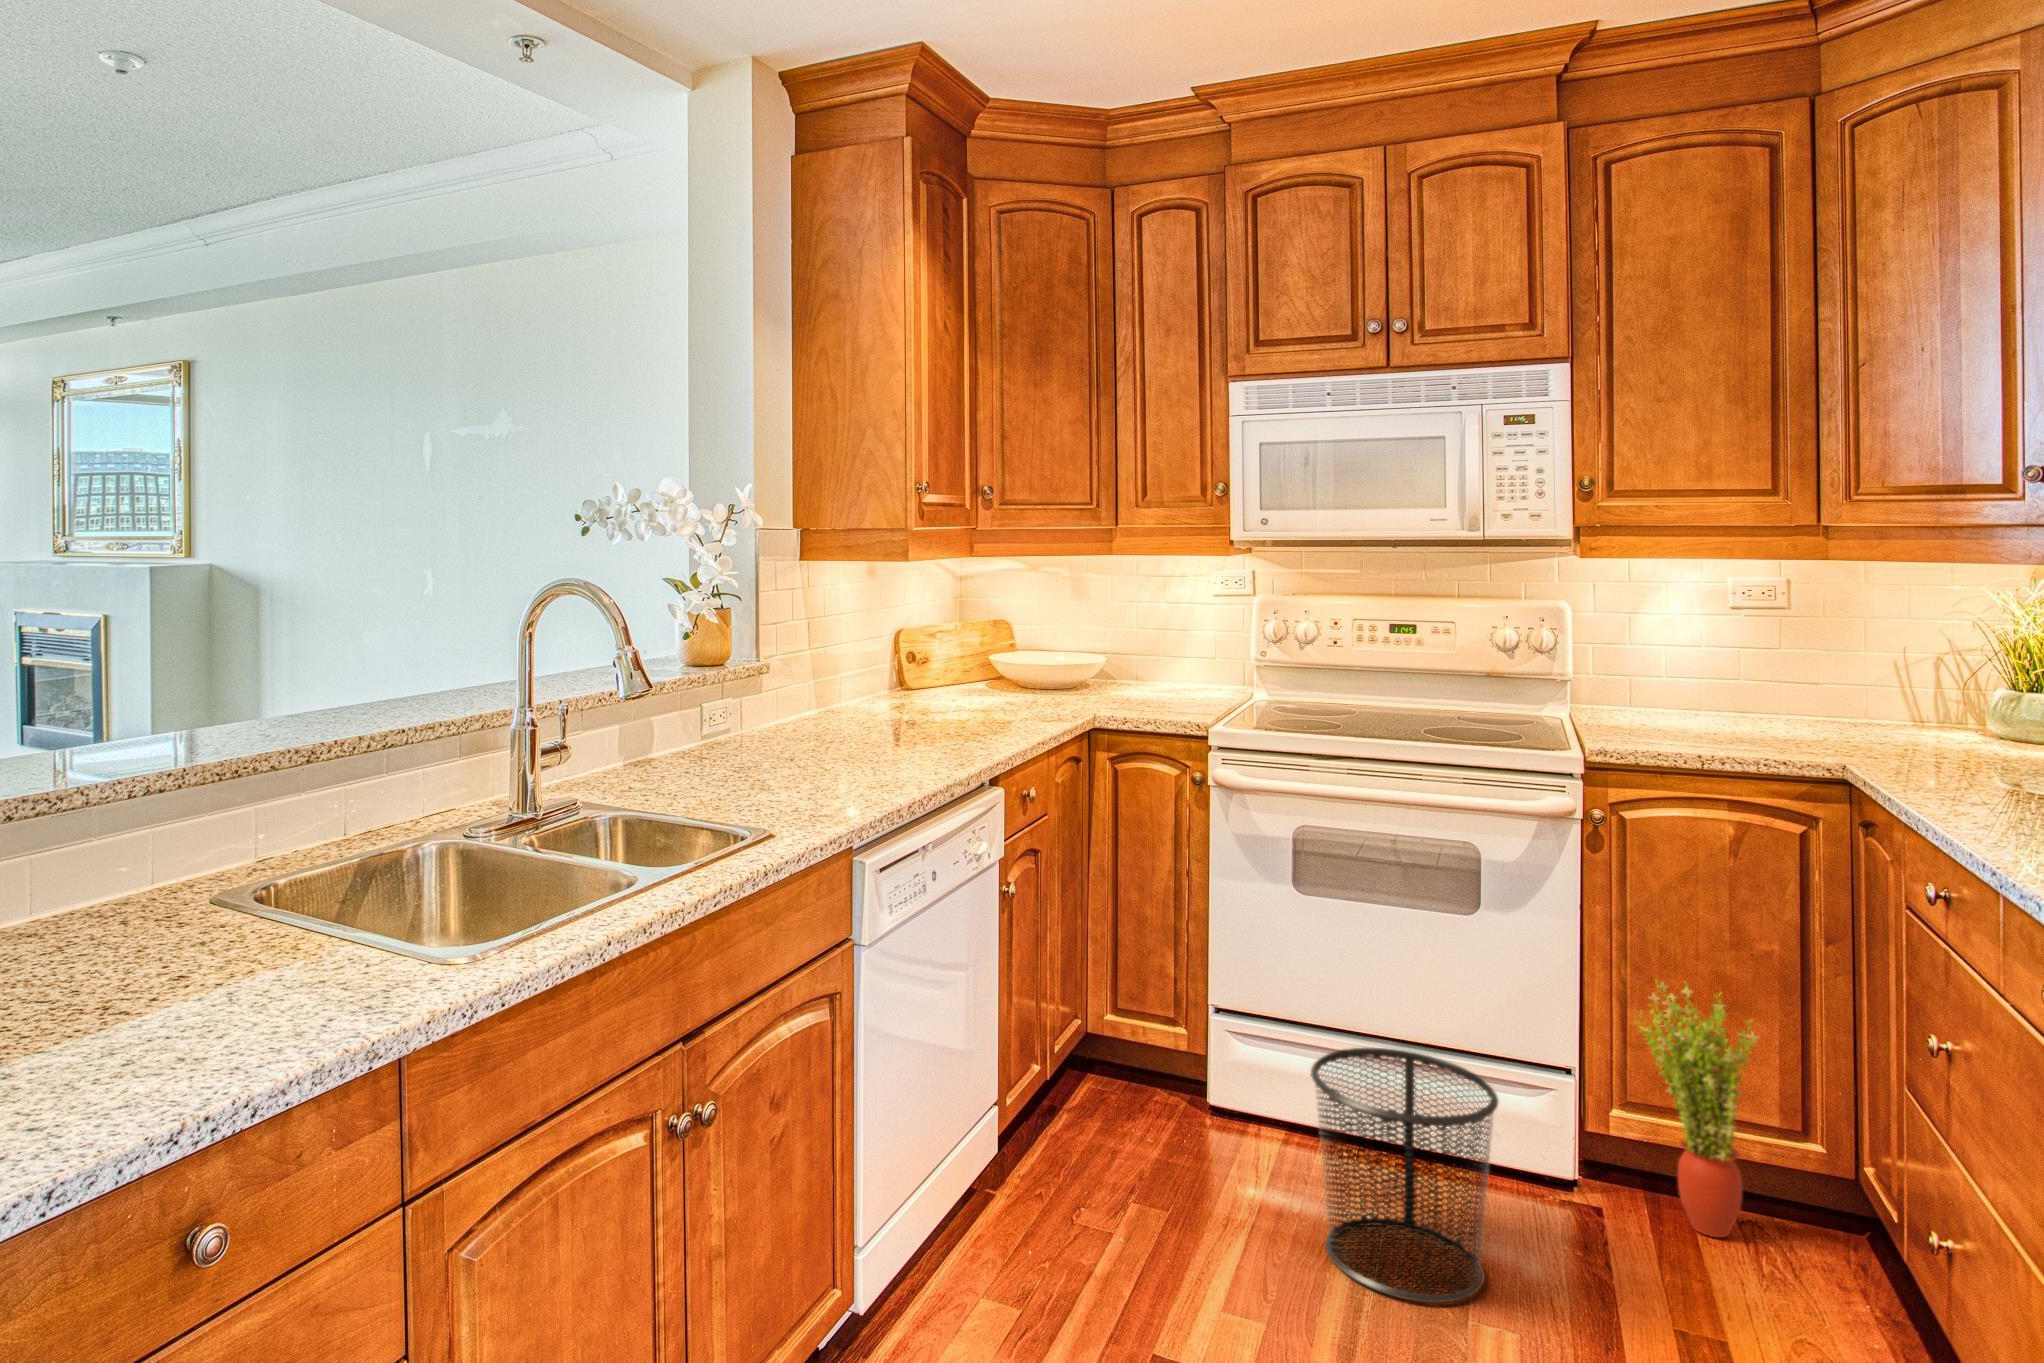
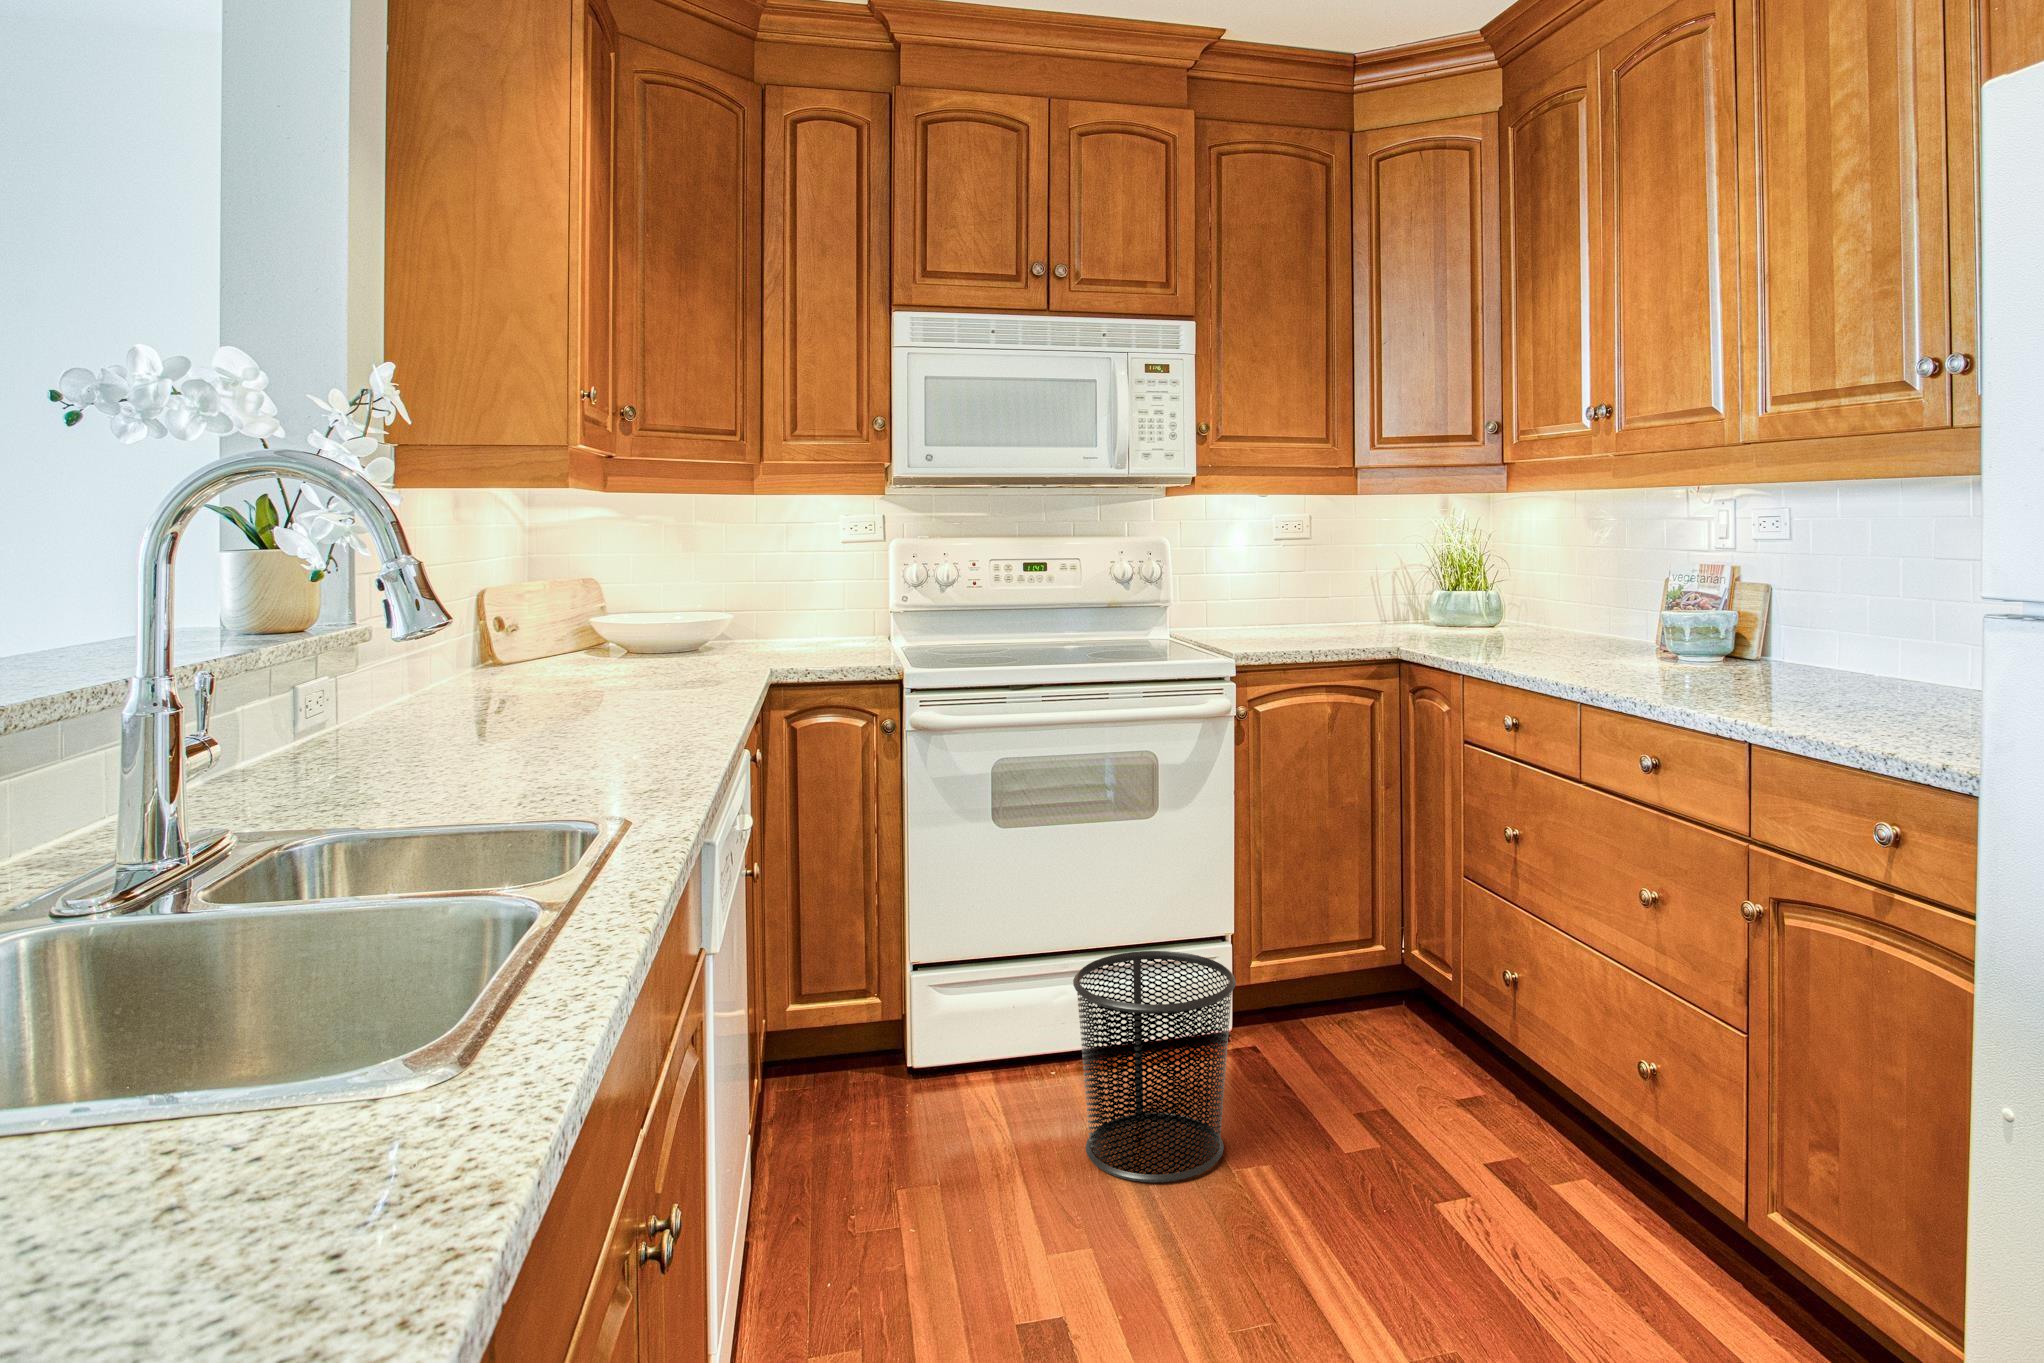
potted plant: present [1636,982,1759,1238] -> none [1274,842,1364,1048]

